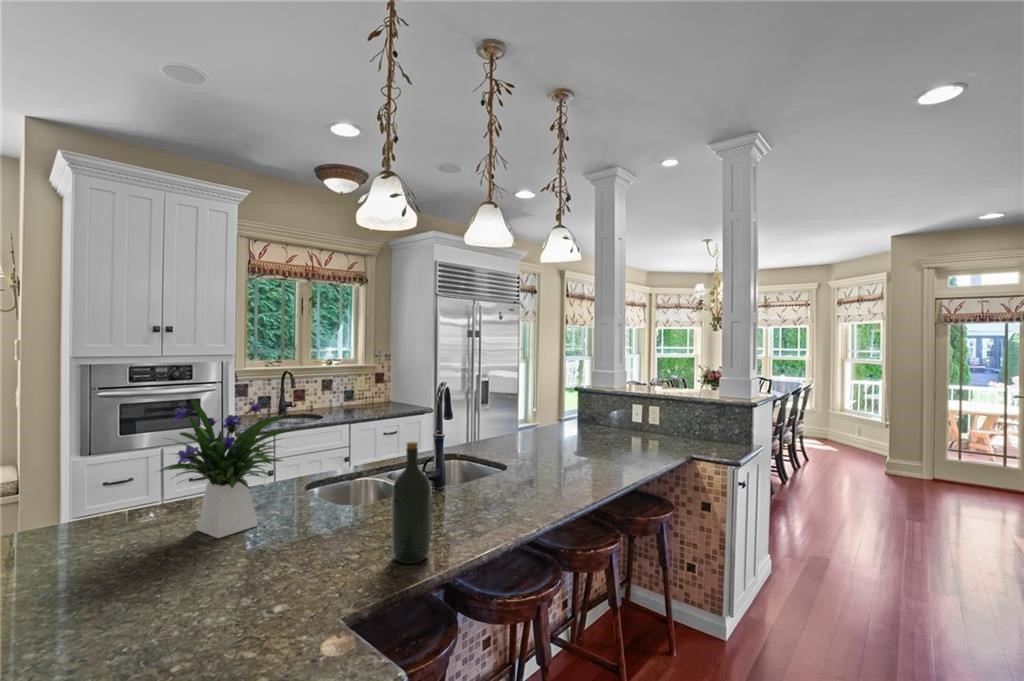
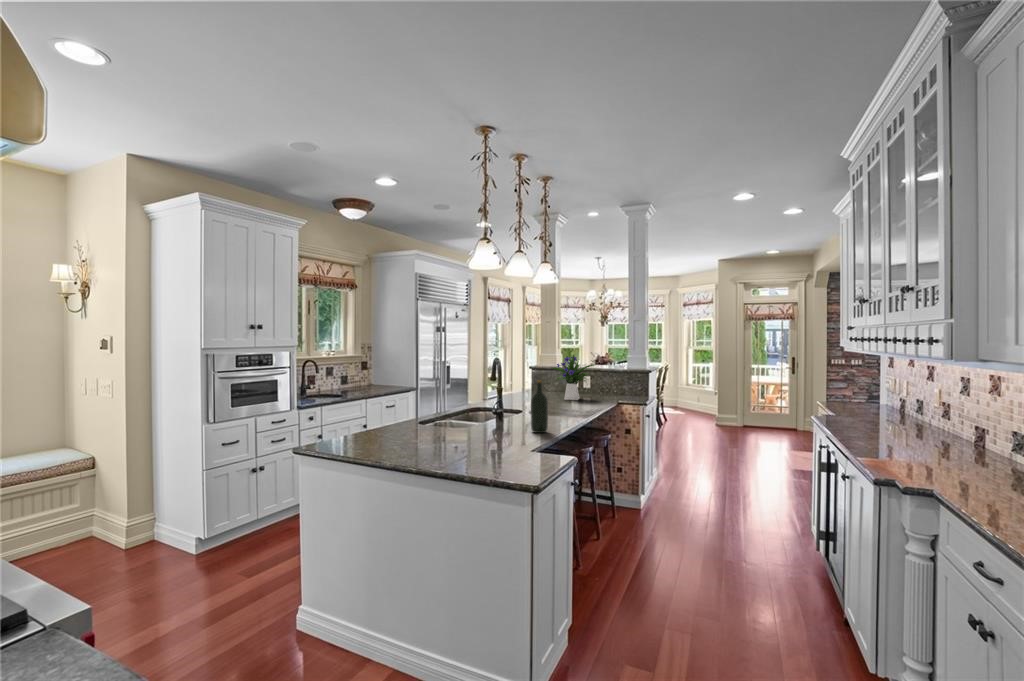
flower arrangement: present [160,399,293,538] -> present [552,355,594,400]

